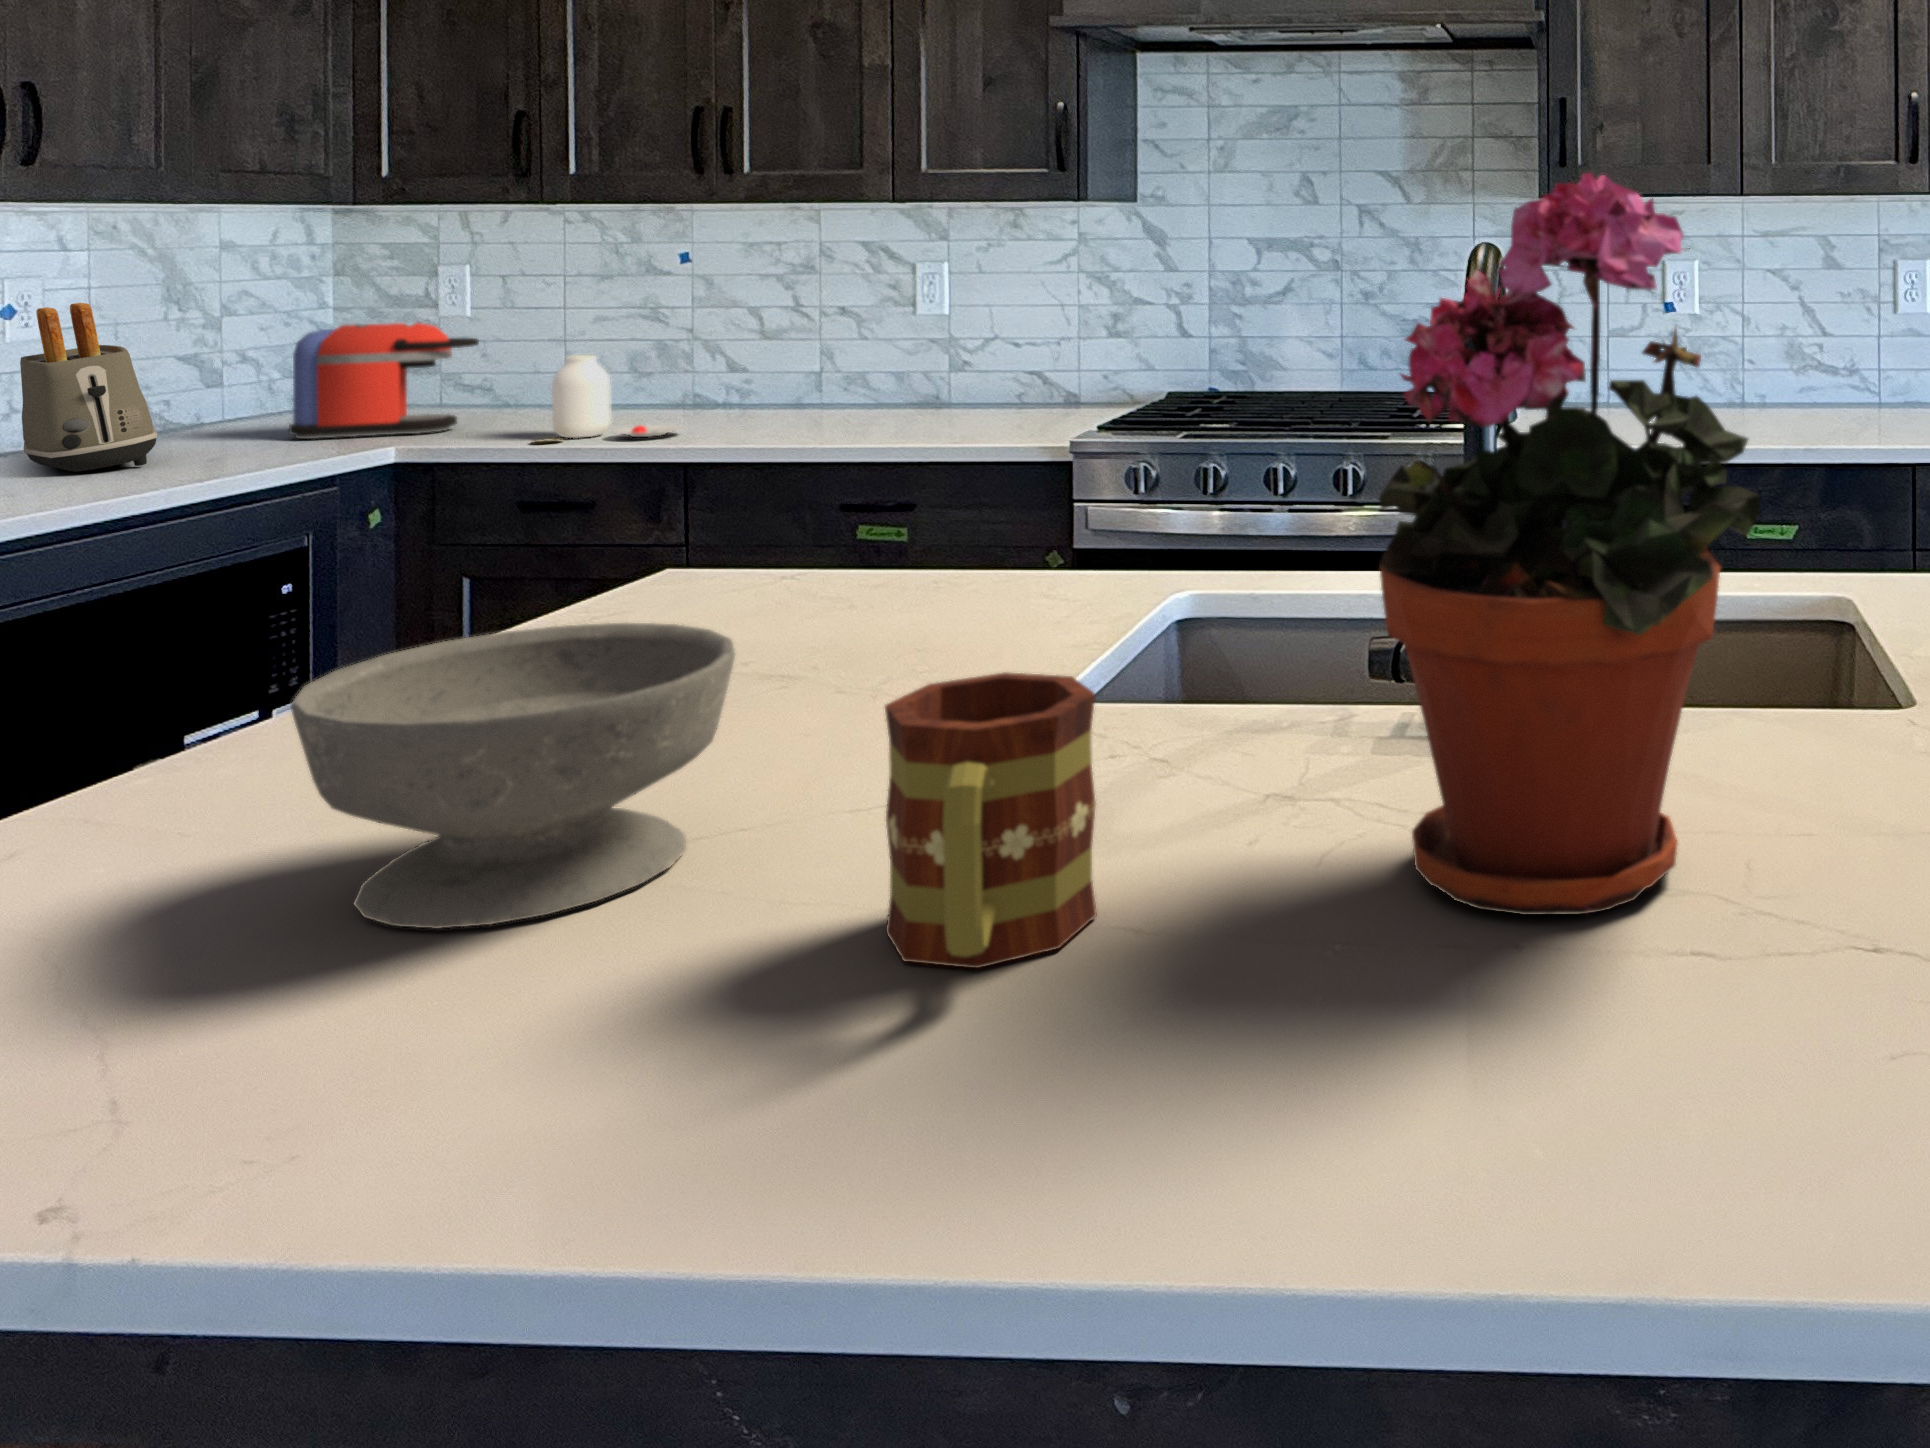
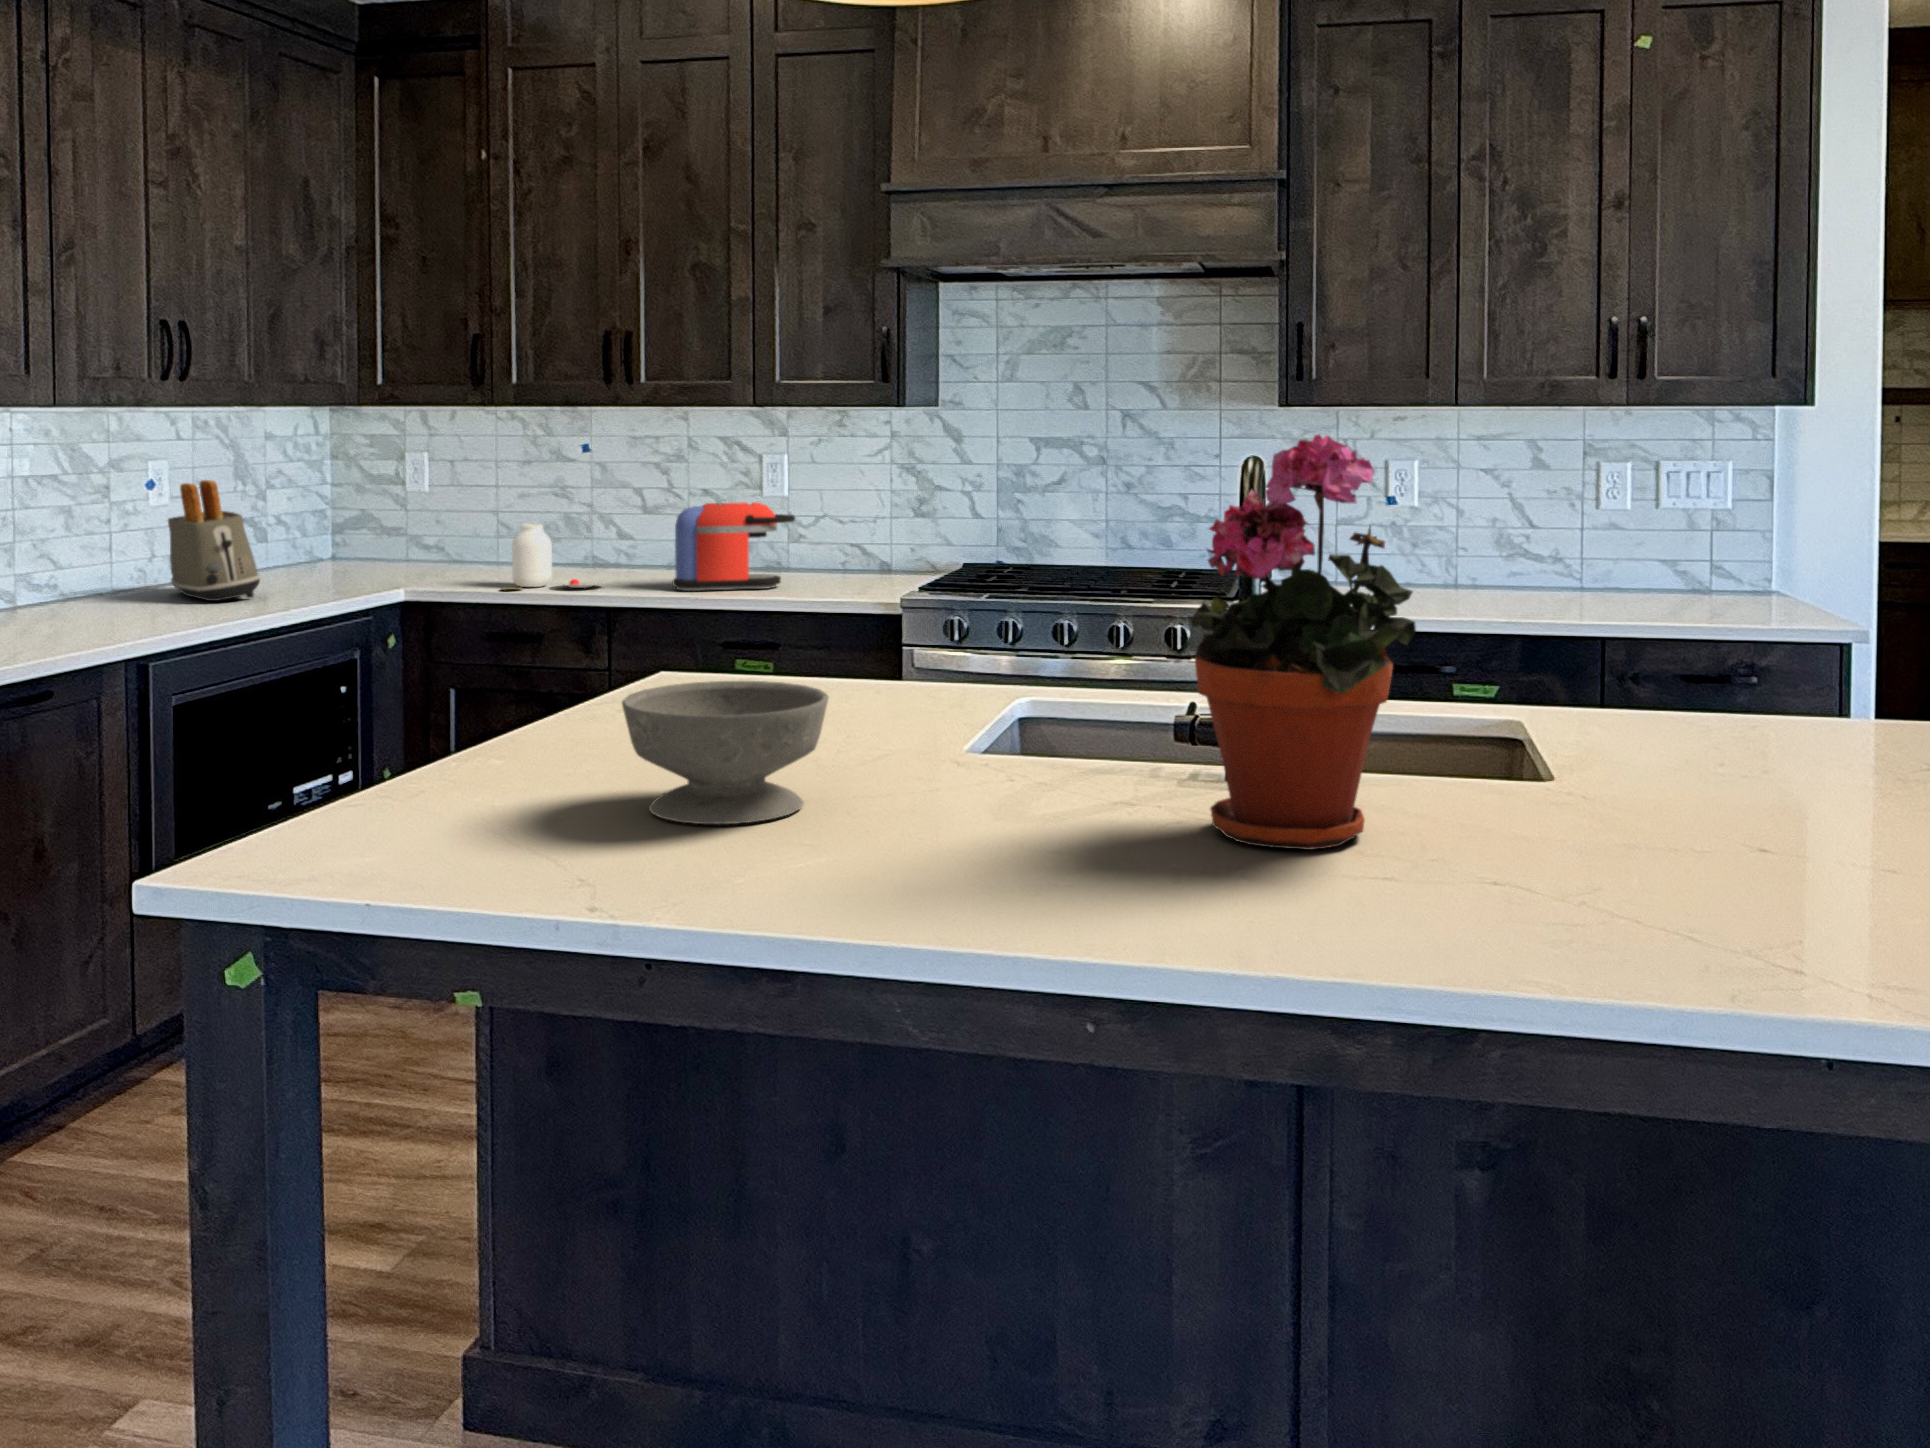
coffee maker: present [289,323,479,439] -> present [673,502,795,591]
mug: present [885,672,1097,968] -> none [932,708,1041,852]

